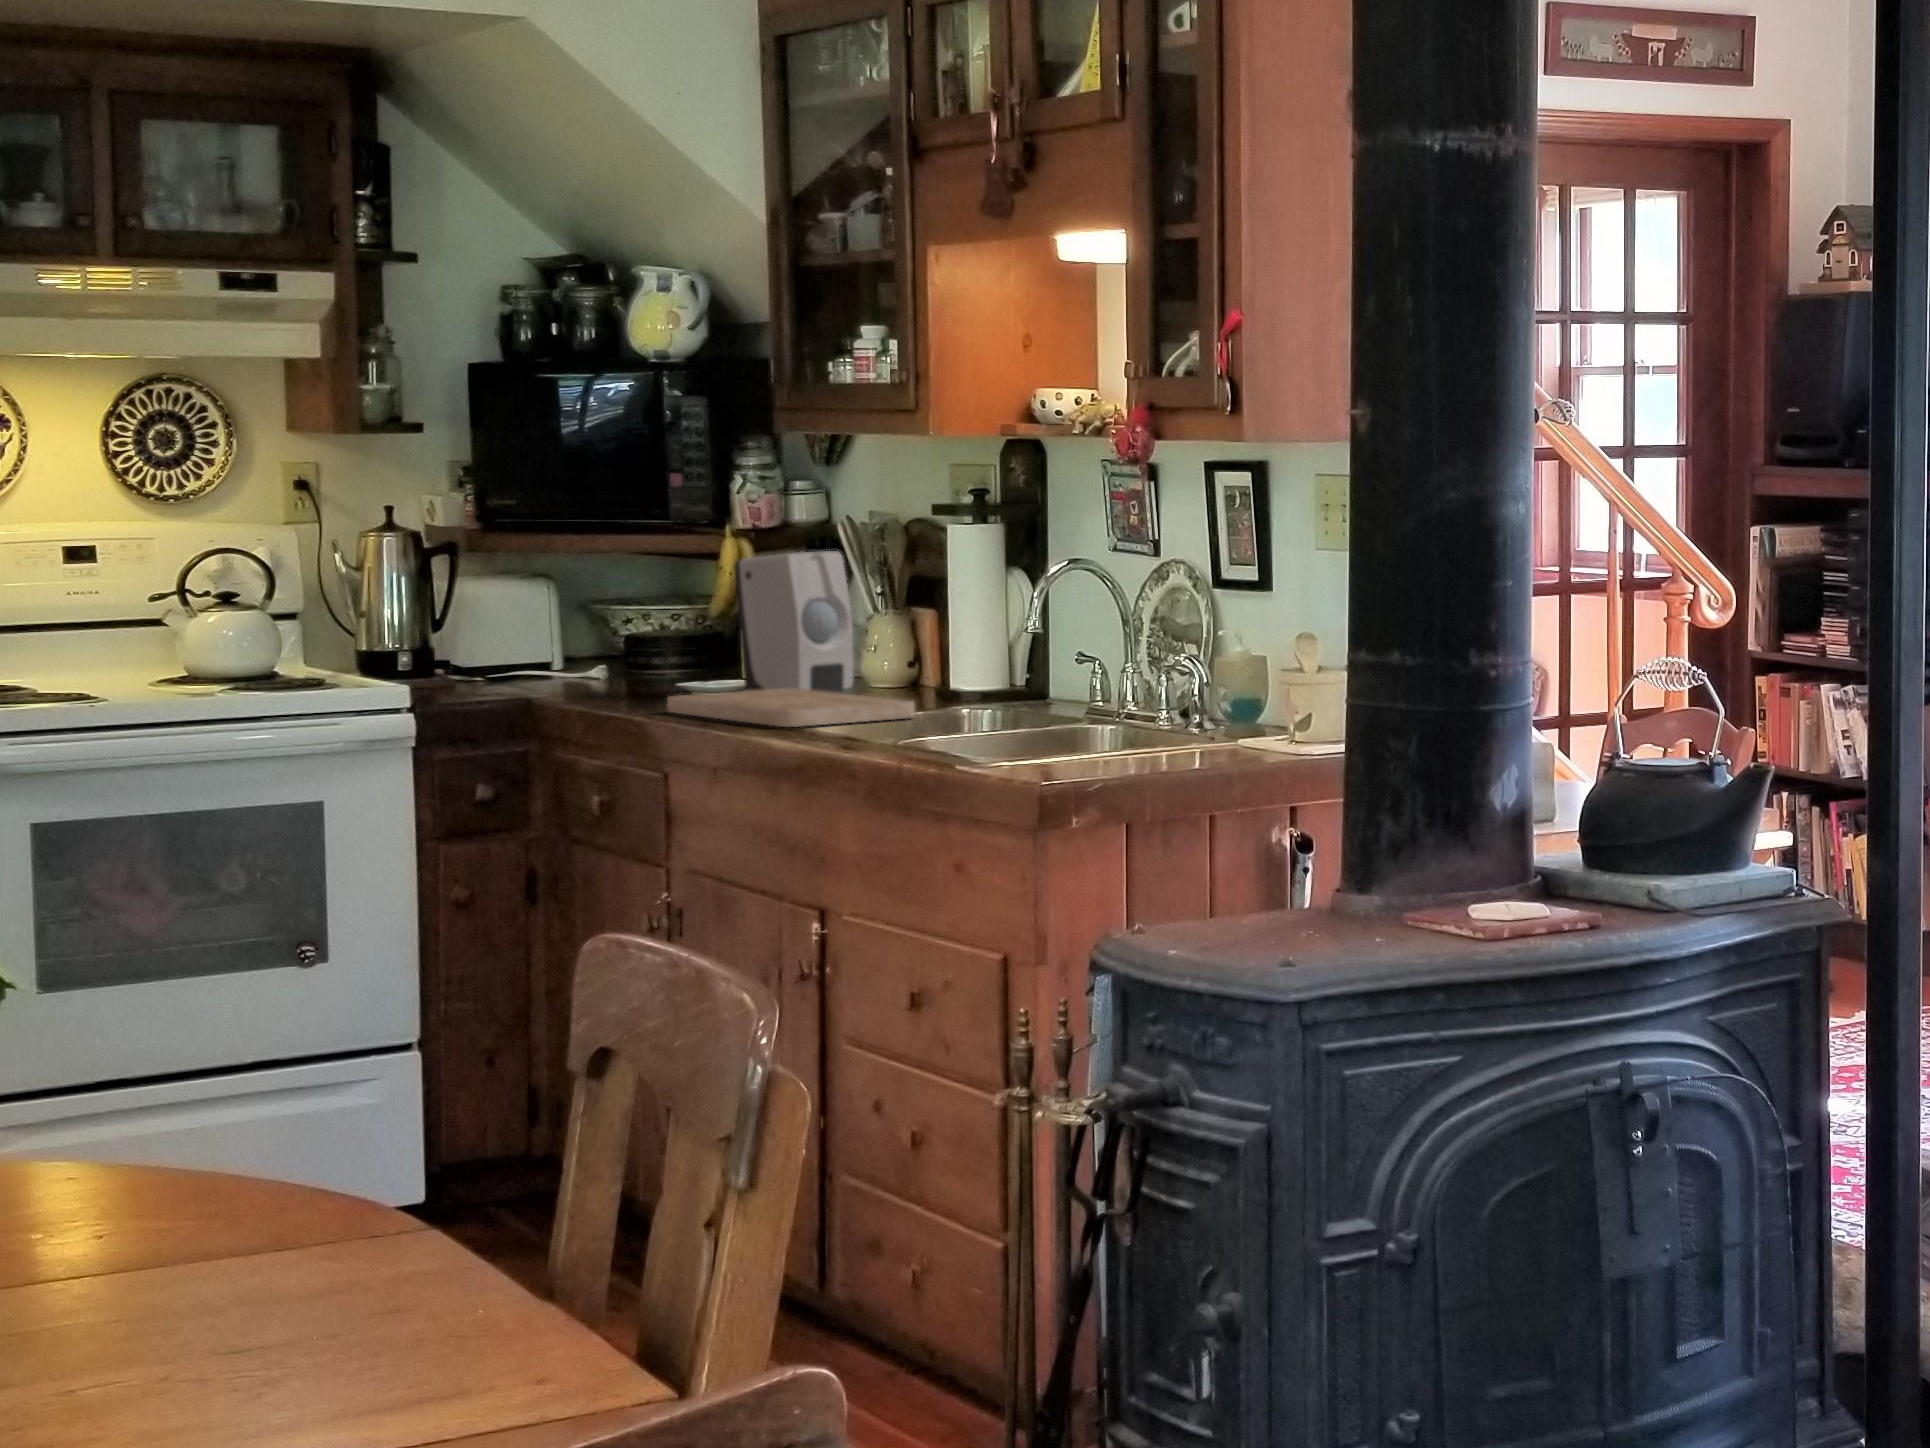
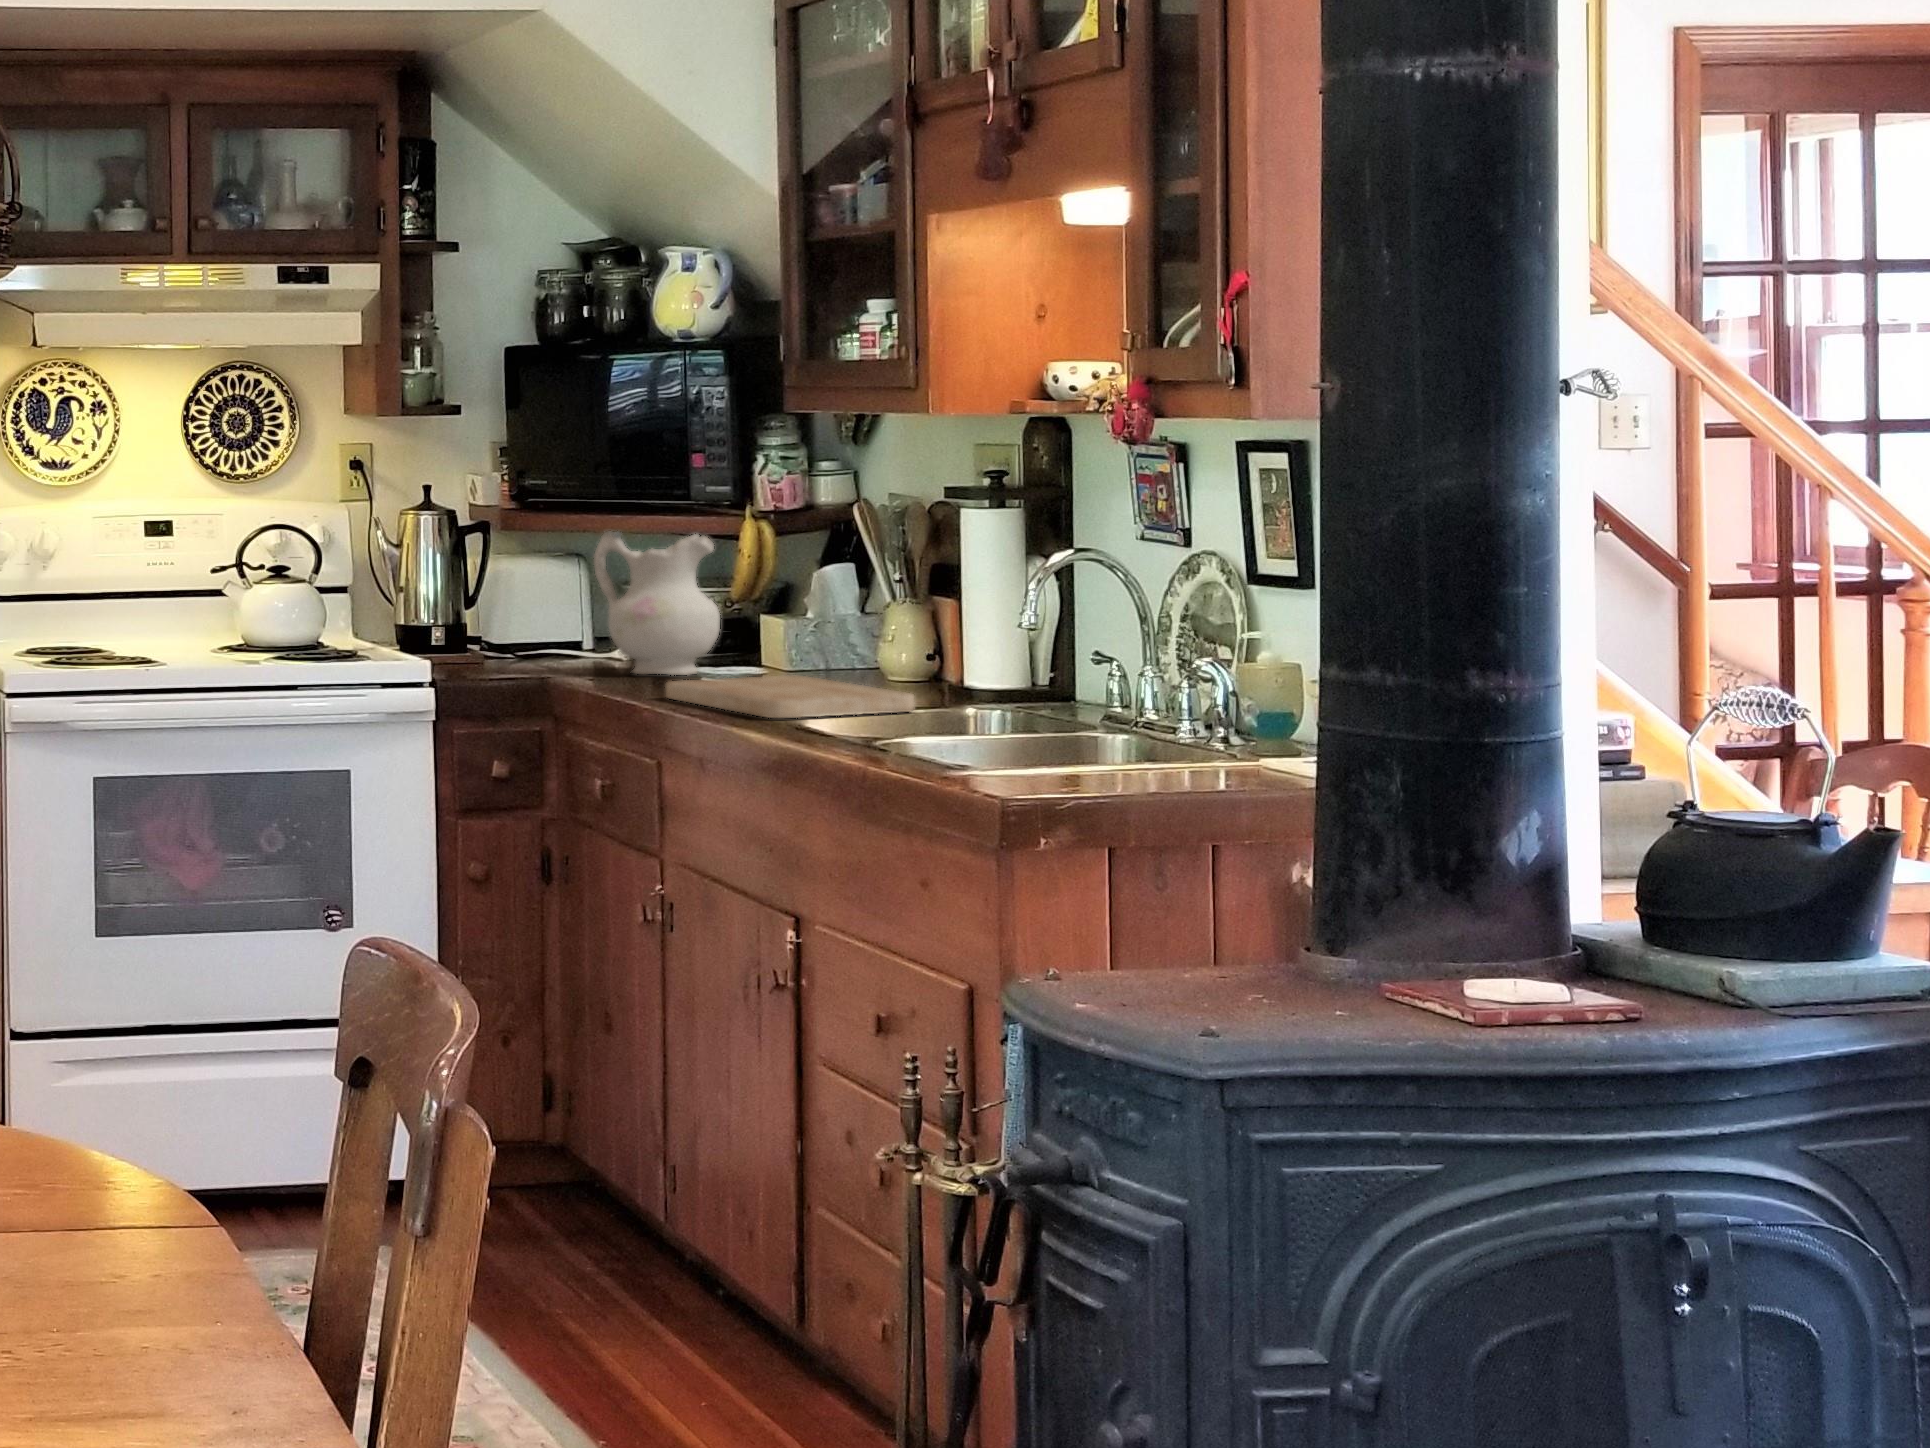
ceramic pitcher: none [577,550,706,692] -> present [594,531,720,675]
soap dispenser: present [734,551,853,693] -> none [745,532,865,686]

